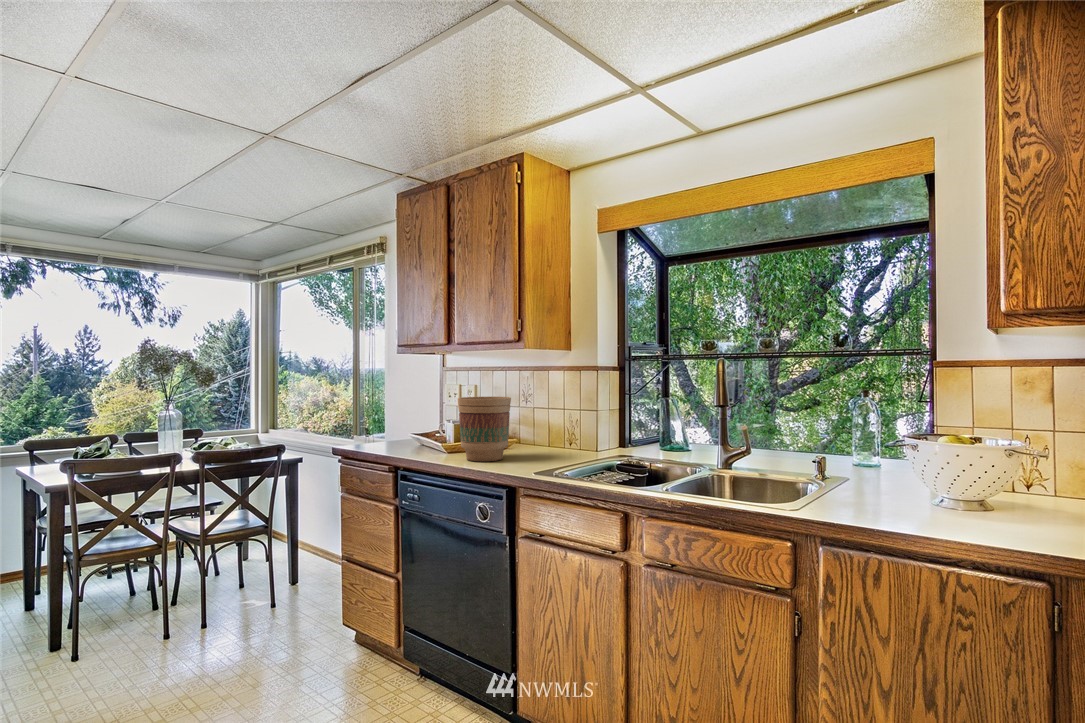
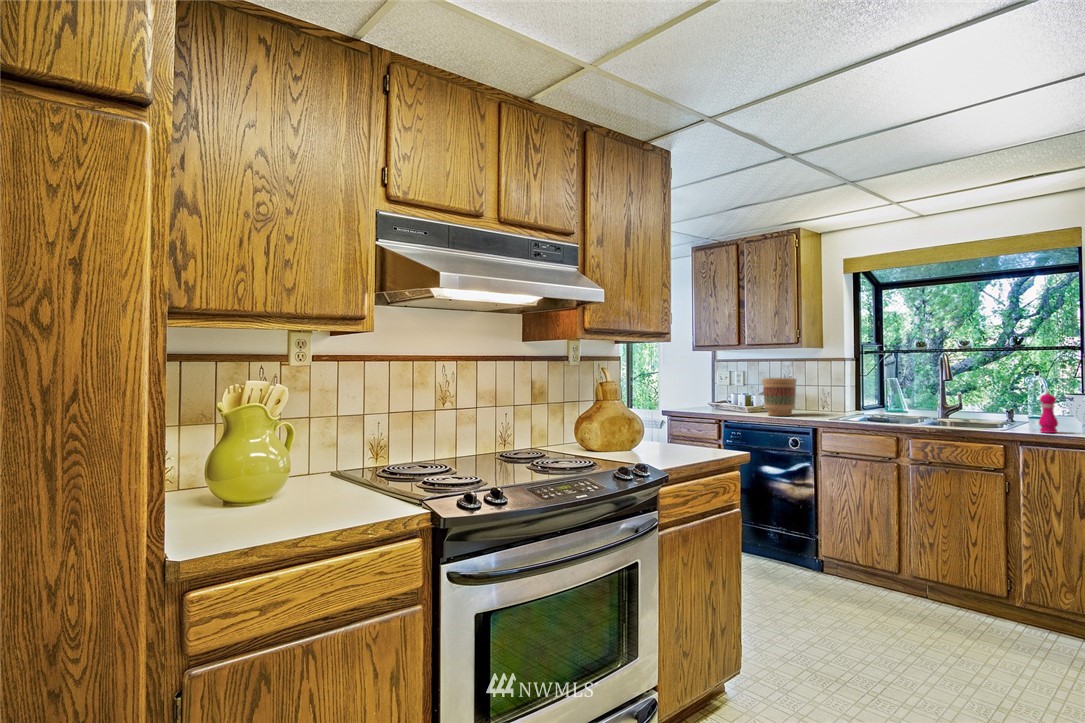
pepper mill: none [852,433,887,520] -> present [1039,391,1058,433]

